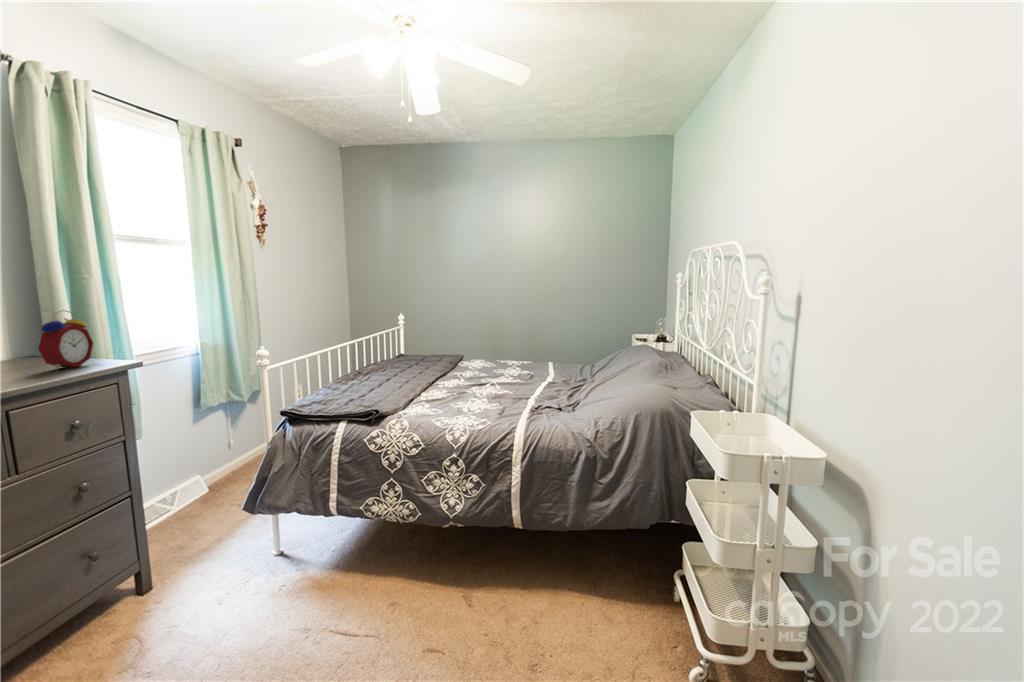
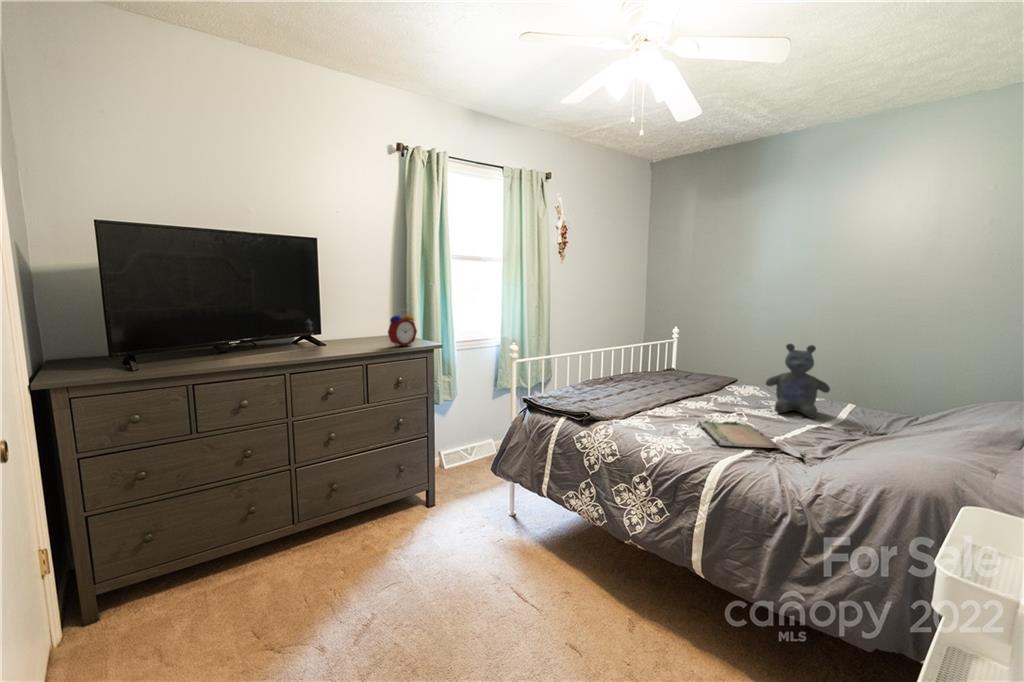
stuffed bear: none [504,320,550,381] -> present [766,344,830,417]
tray: none [472,388,549,413] -> present [698,420,781,448]

